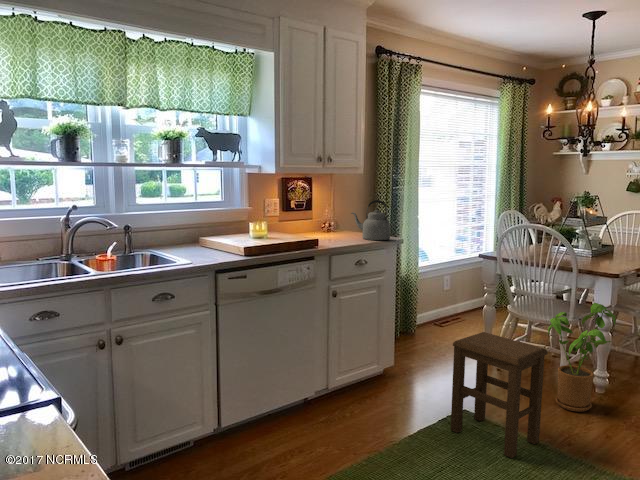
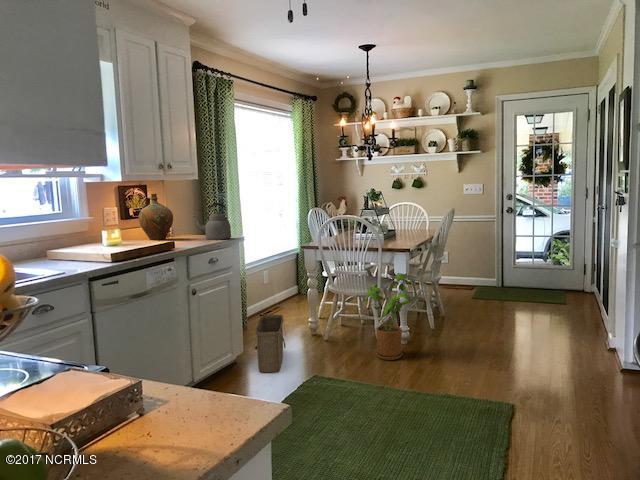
ceramic jug: none [298,187,331,235] -> present [139,194,173,240]
basket: none [405,329,446,396] -> present [255,315,285,372]
stool: present [451,332,548,458] -> none [304,307,377,402]

